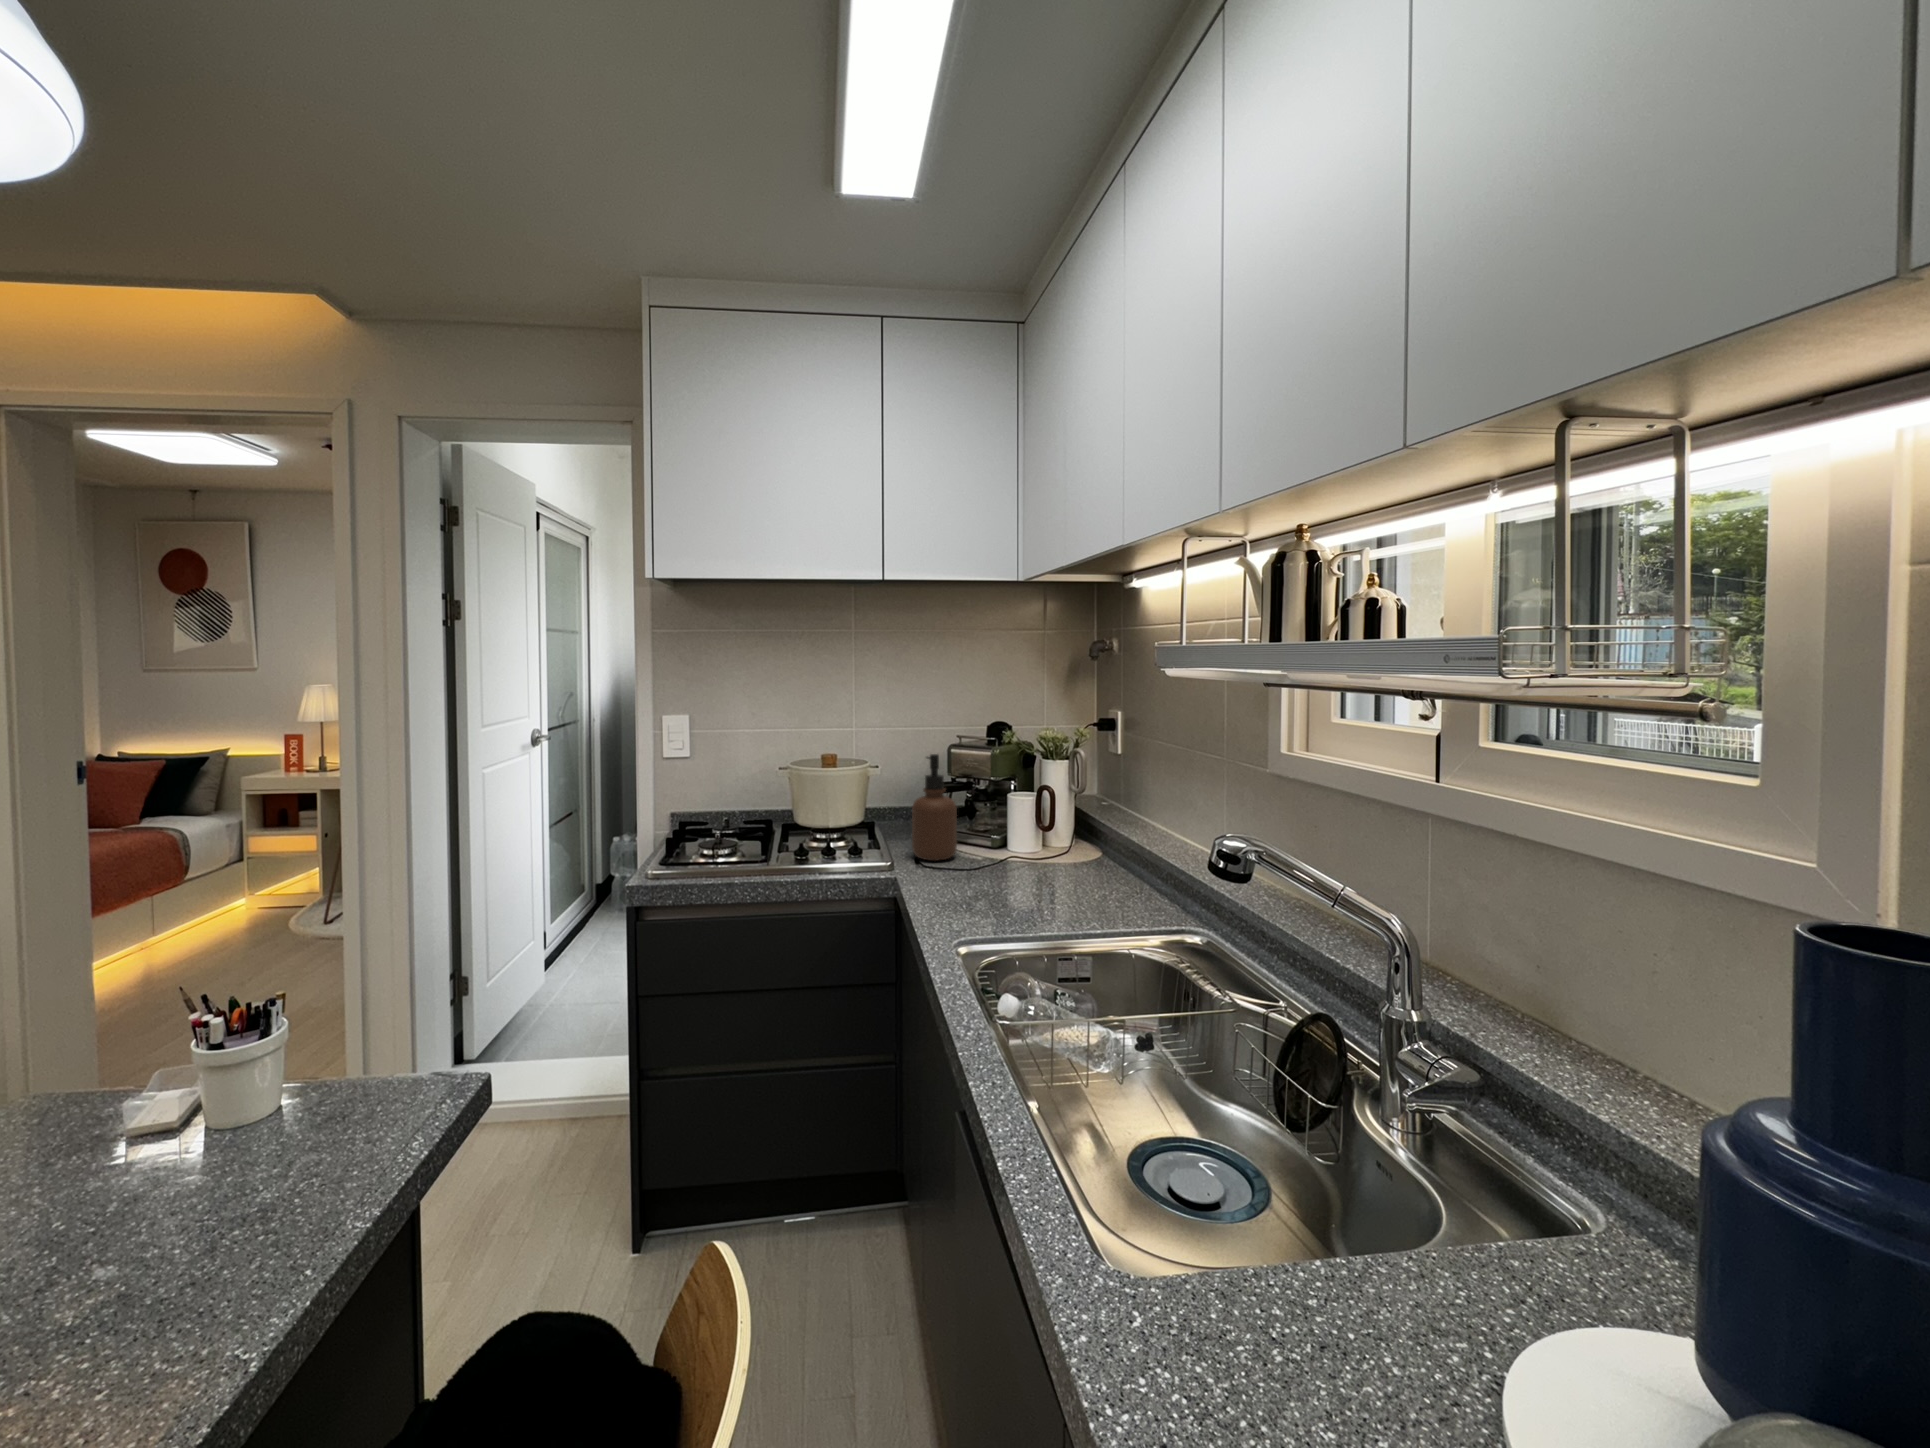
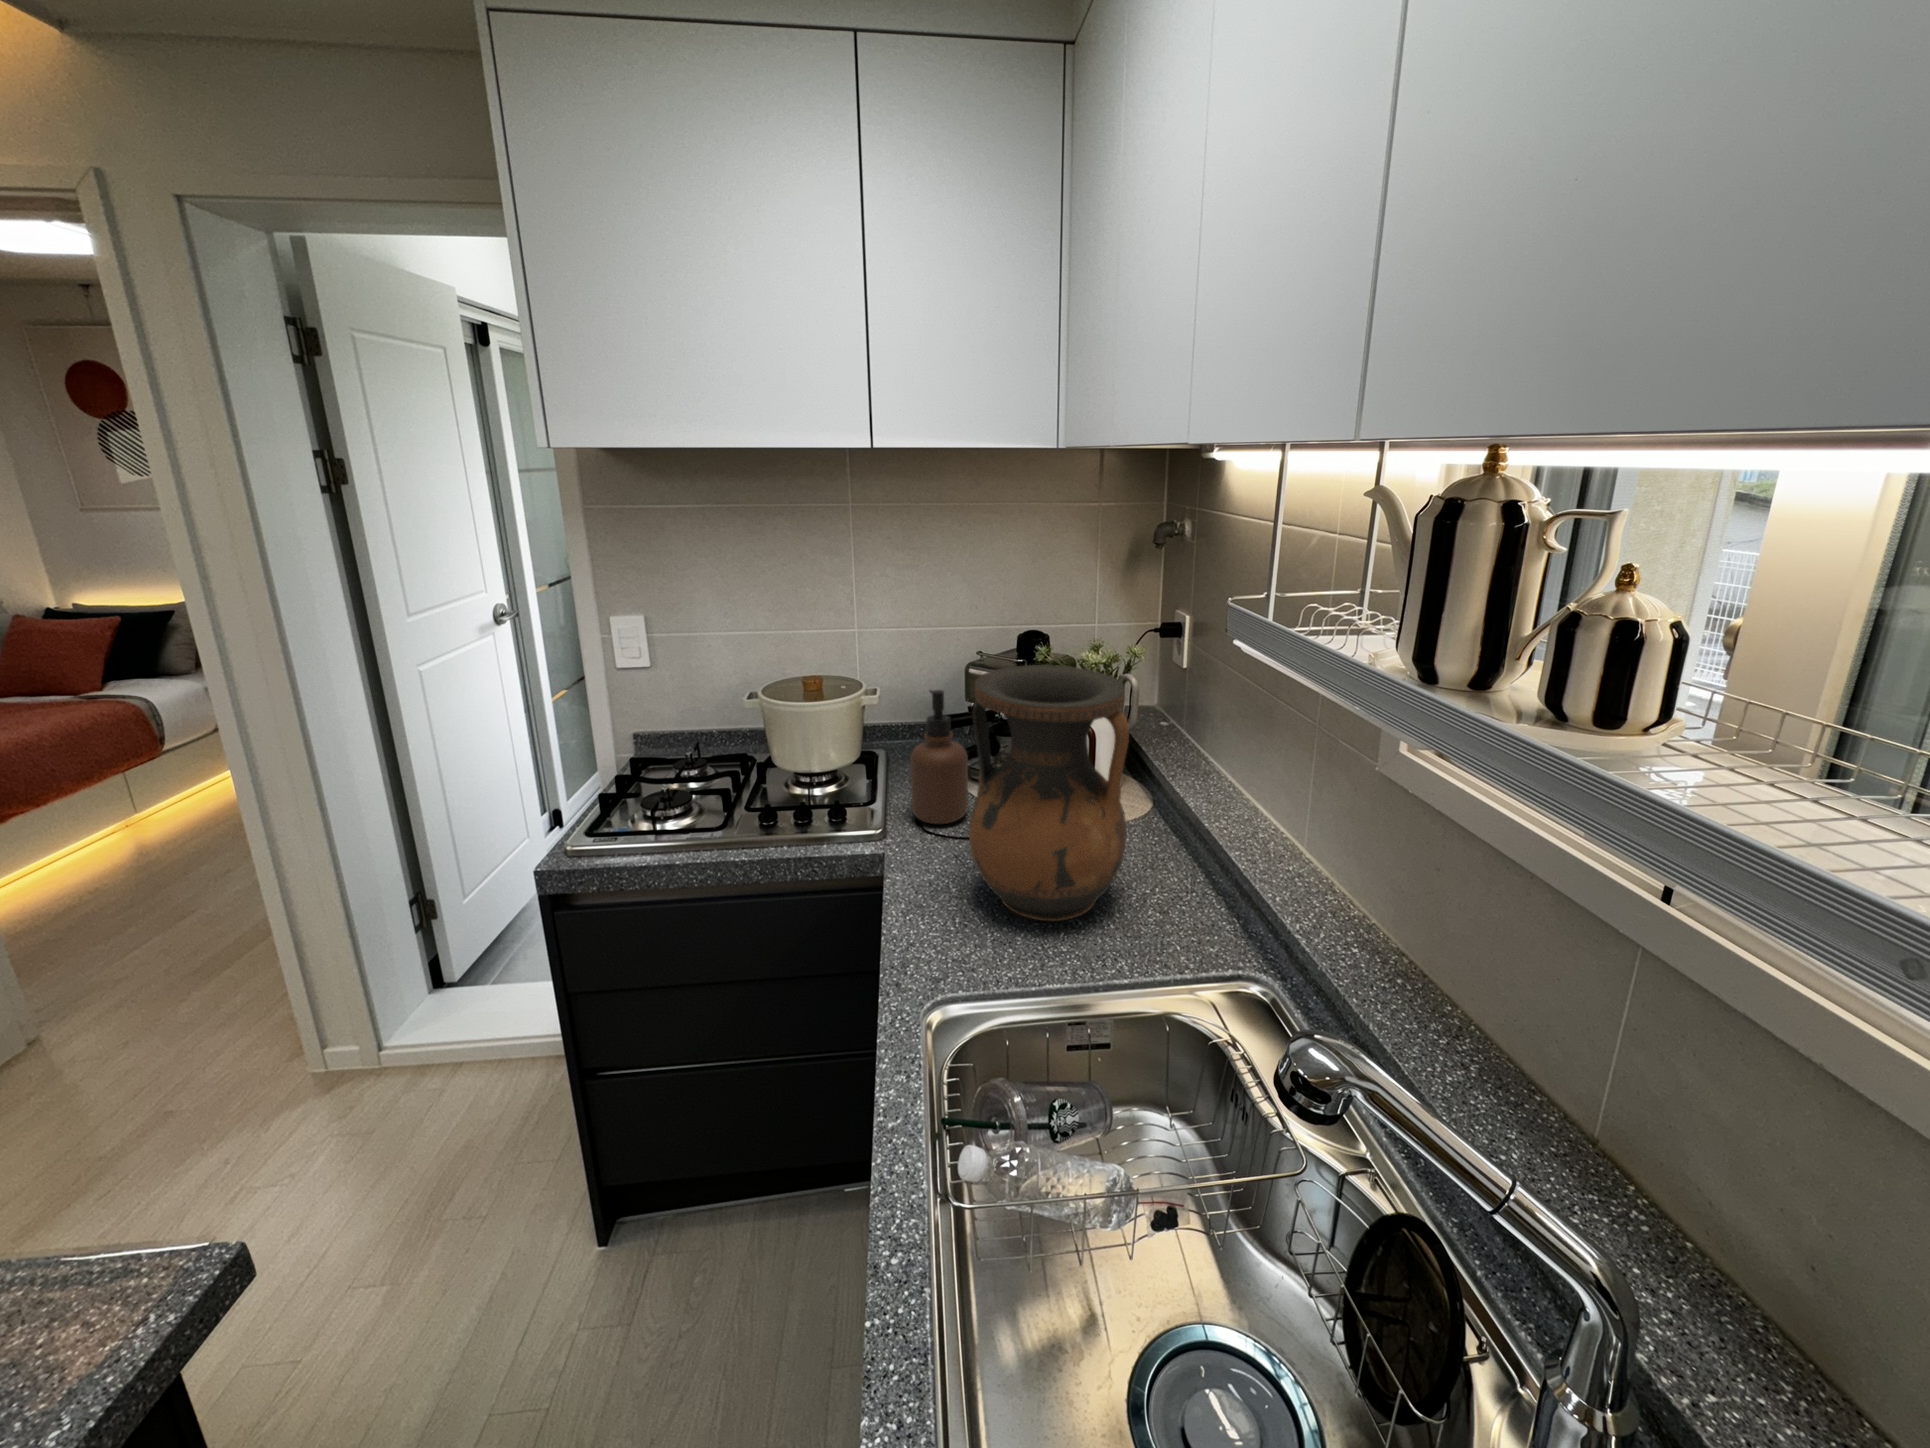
vase: none [973,720,1091,904] -> present [969,665,1129,921]

